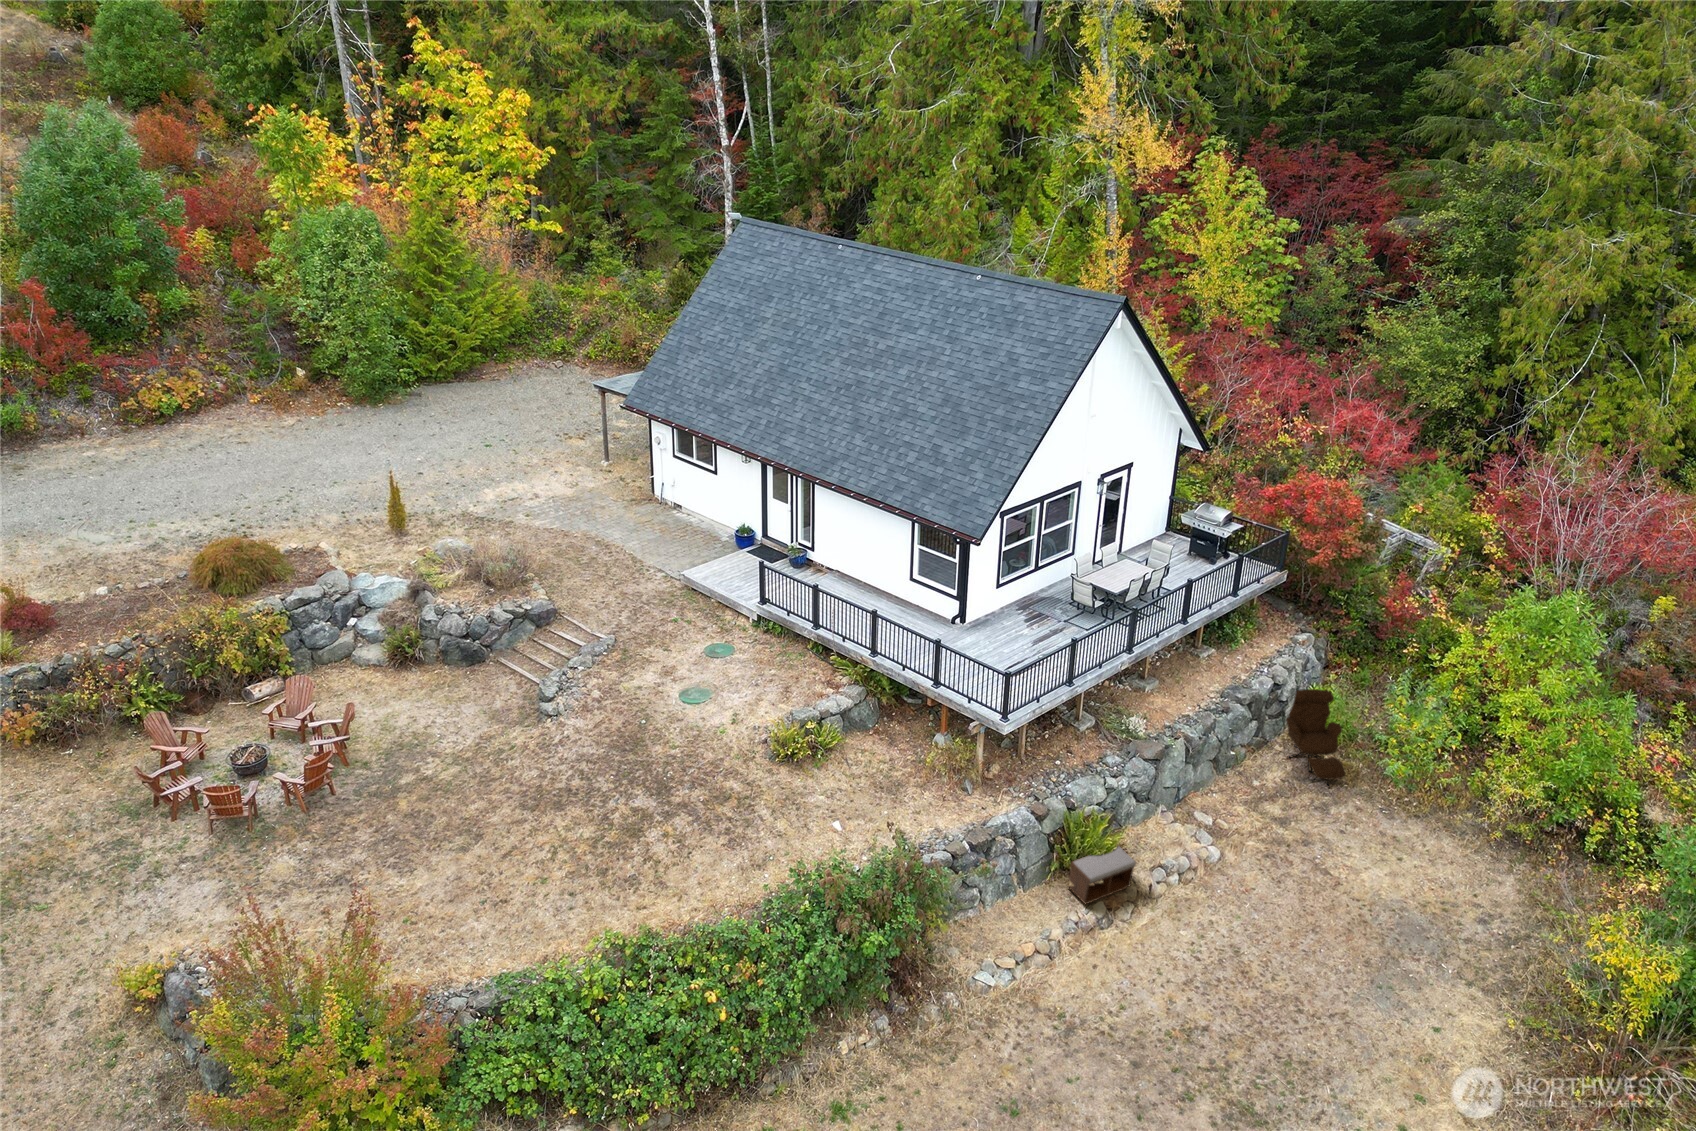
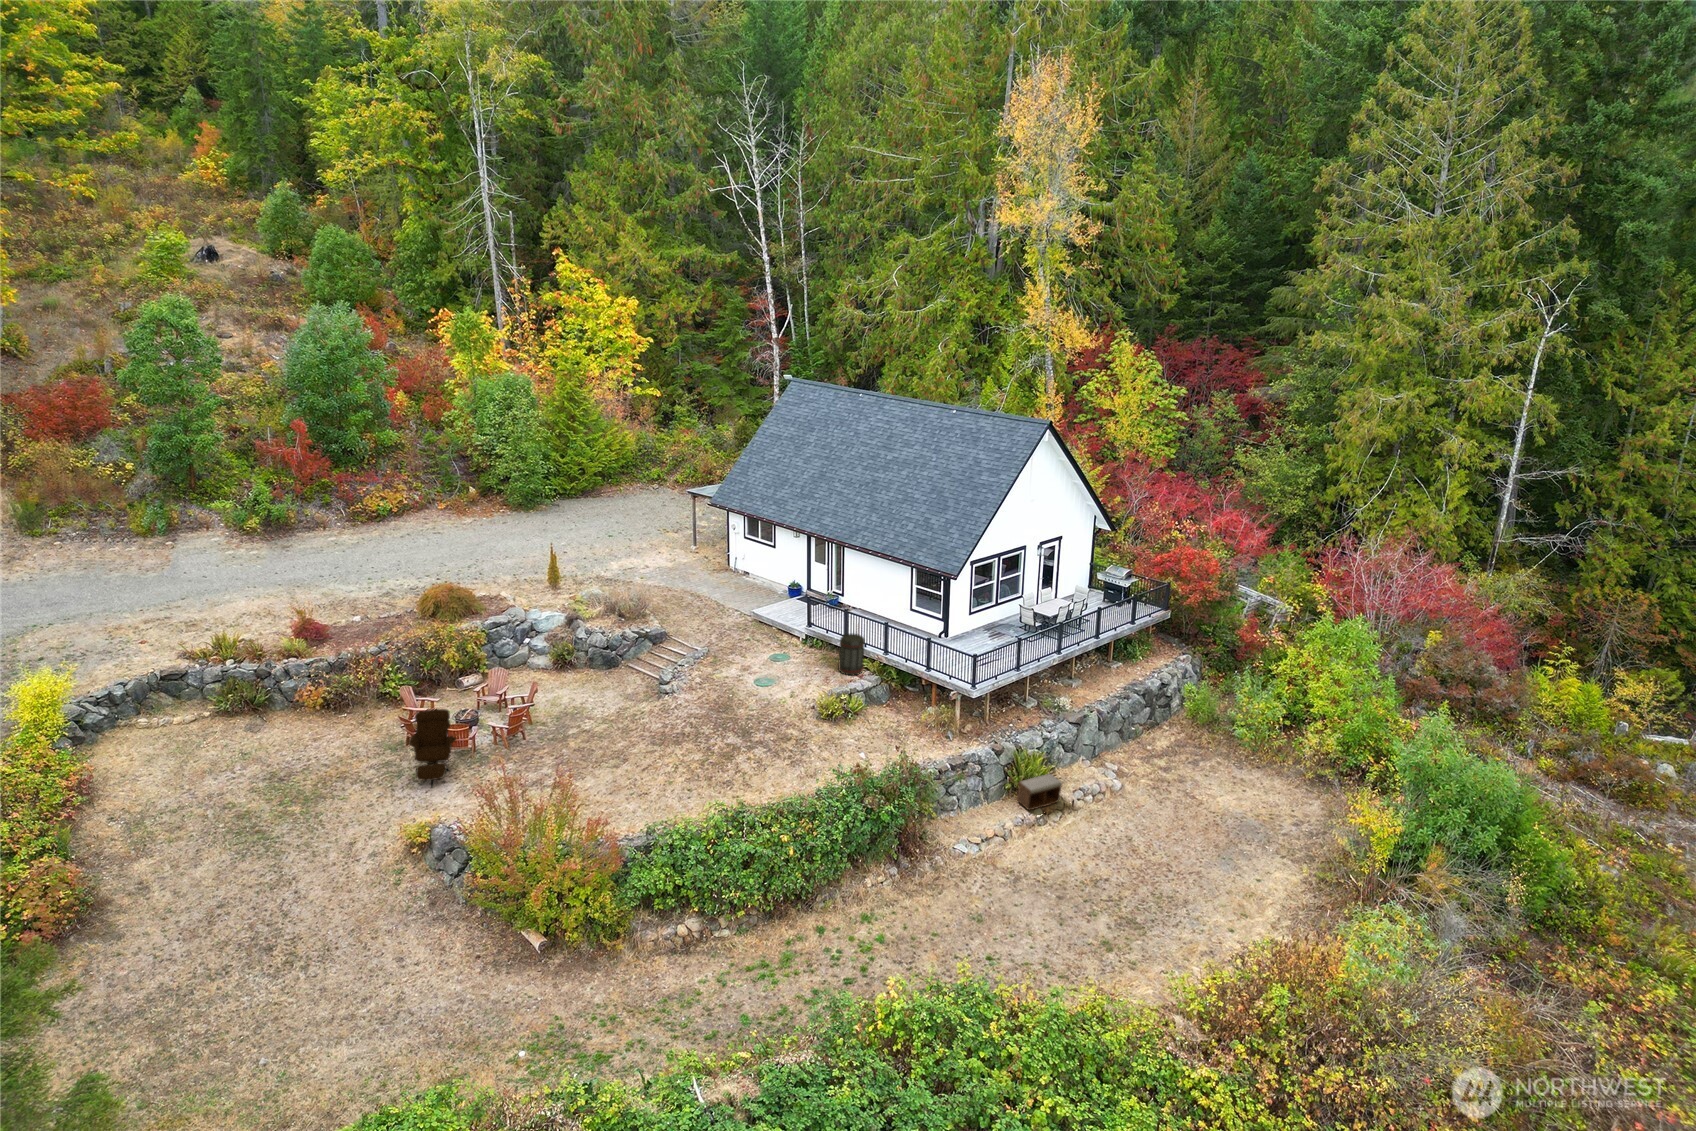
trash can: none [804,619,843,682] -> present [838,634,865,675]
lounge chair: present [1286,689,1345,787] -> present [409,709,456,787]

